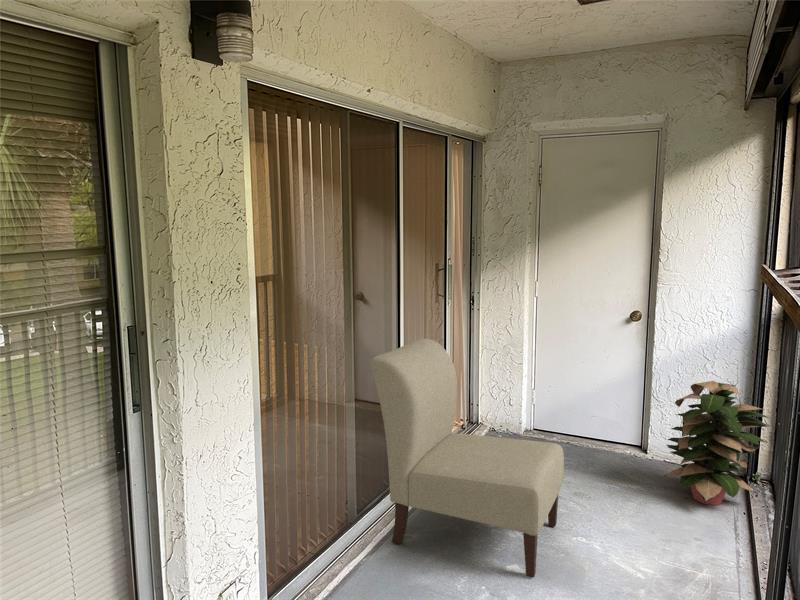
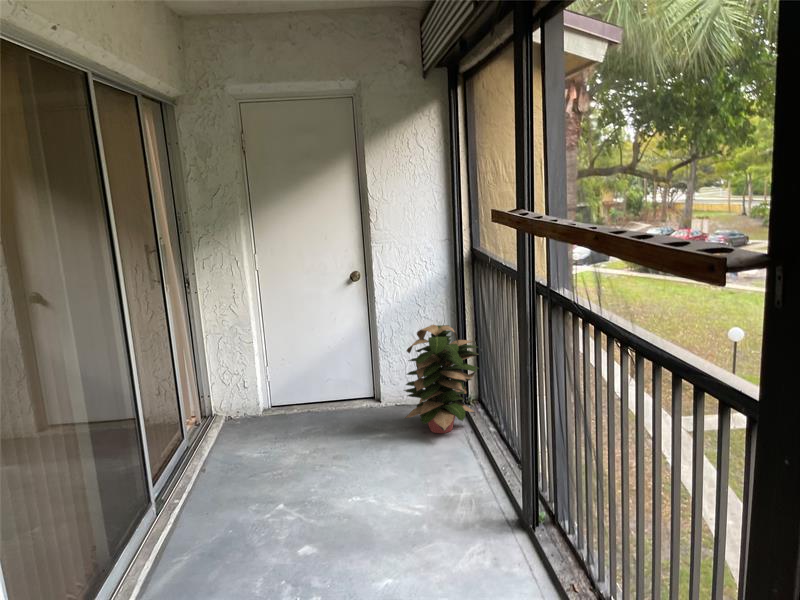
chair: present [371,339,564,577] -> none [104,333,331,573]

